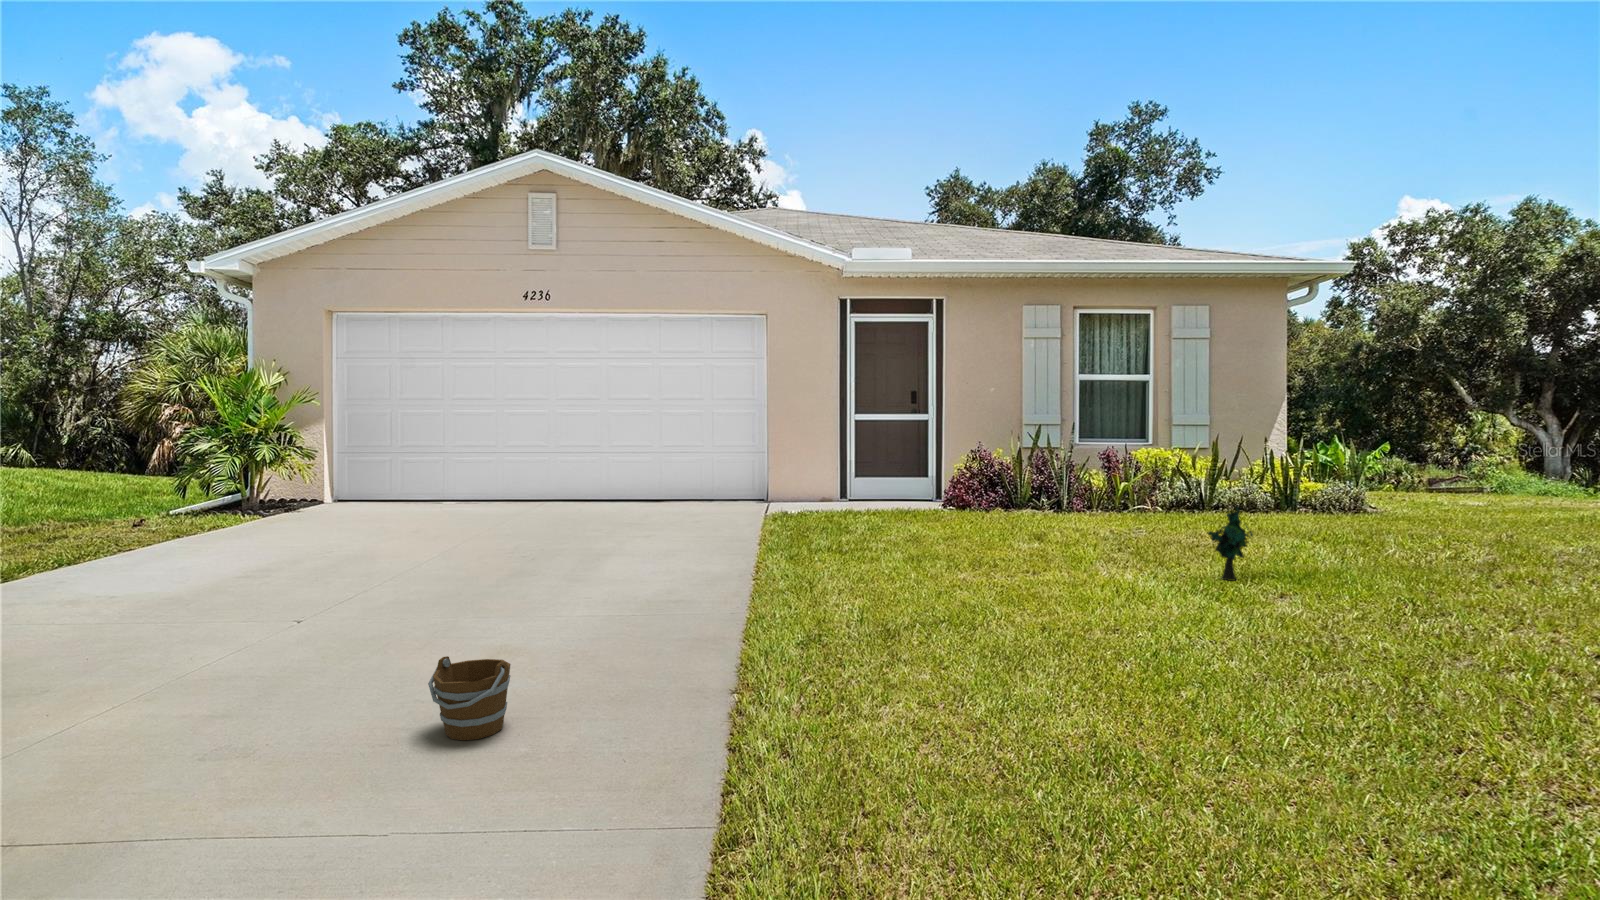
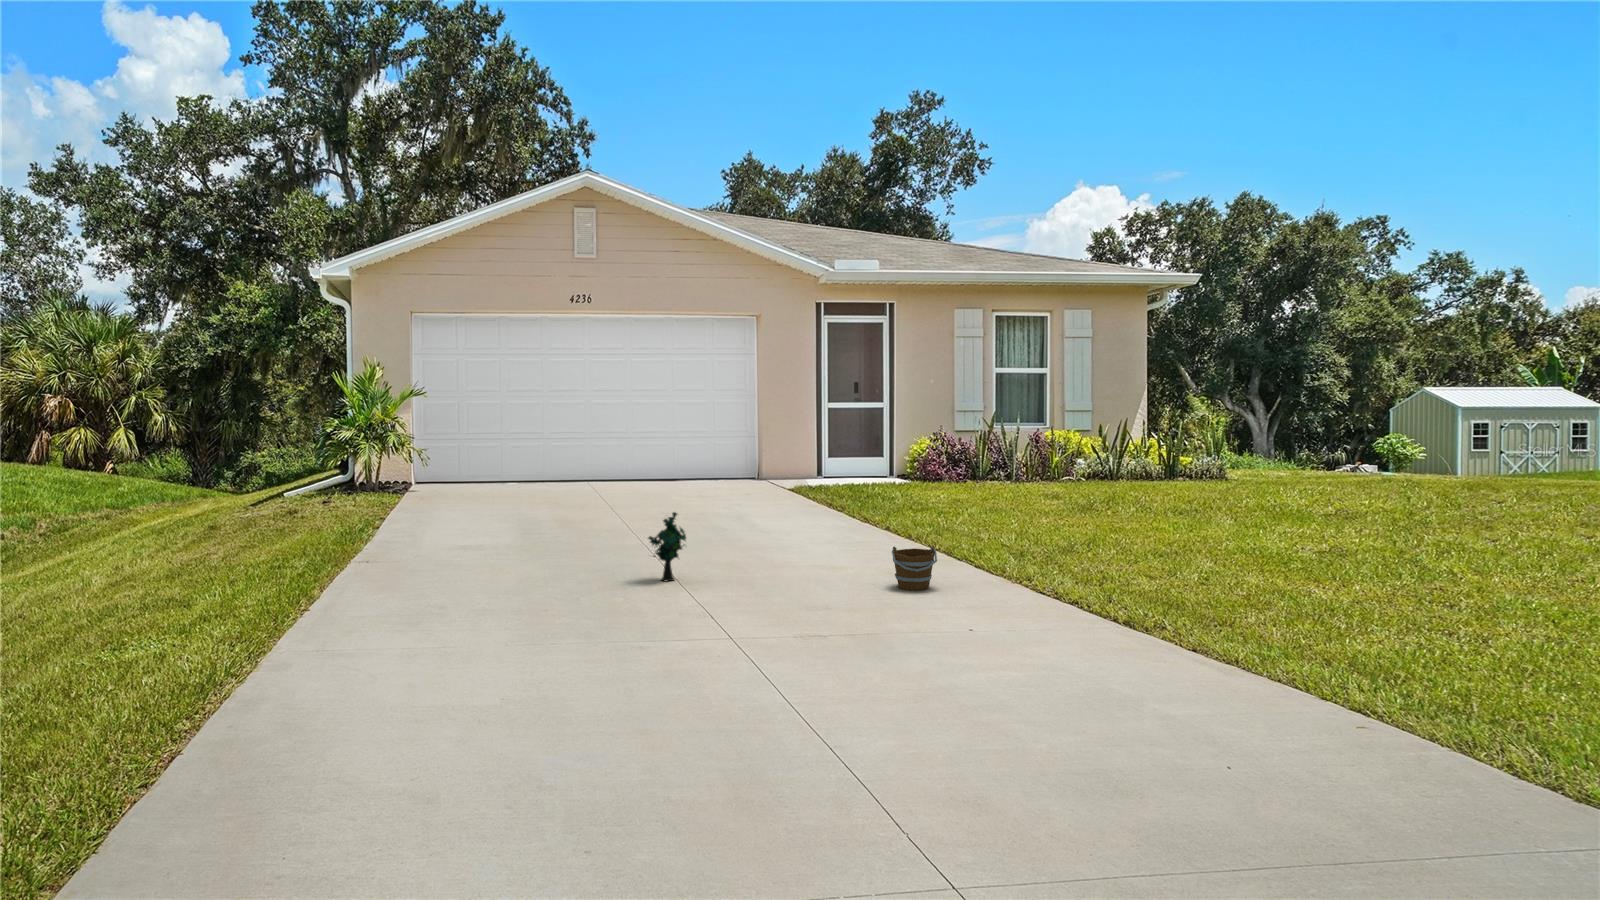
decorative plant: present [1208,506,1253,581] -> present [648,512,686,581]

